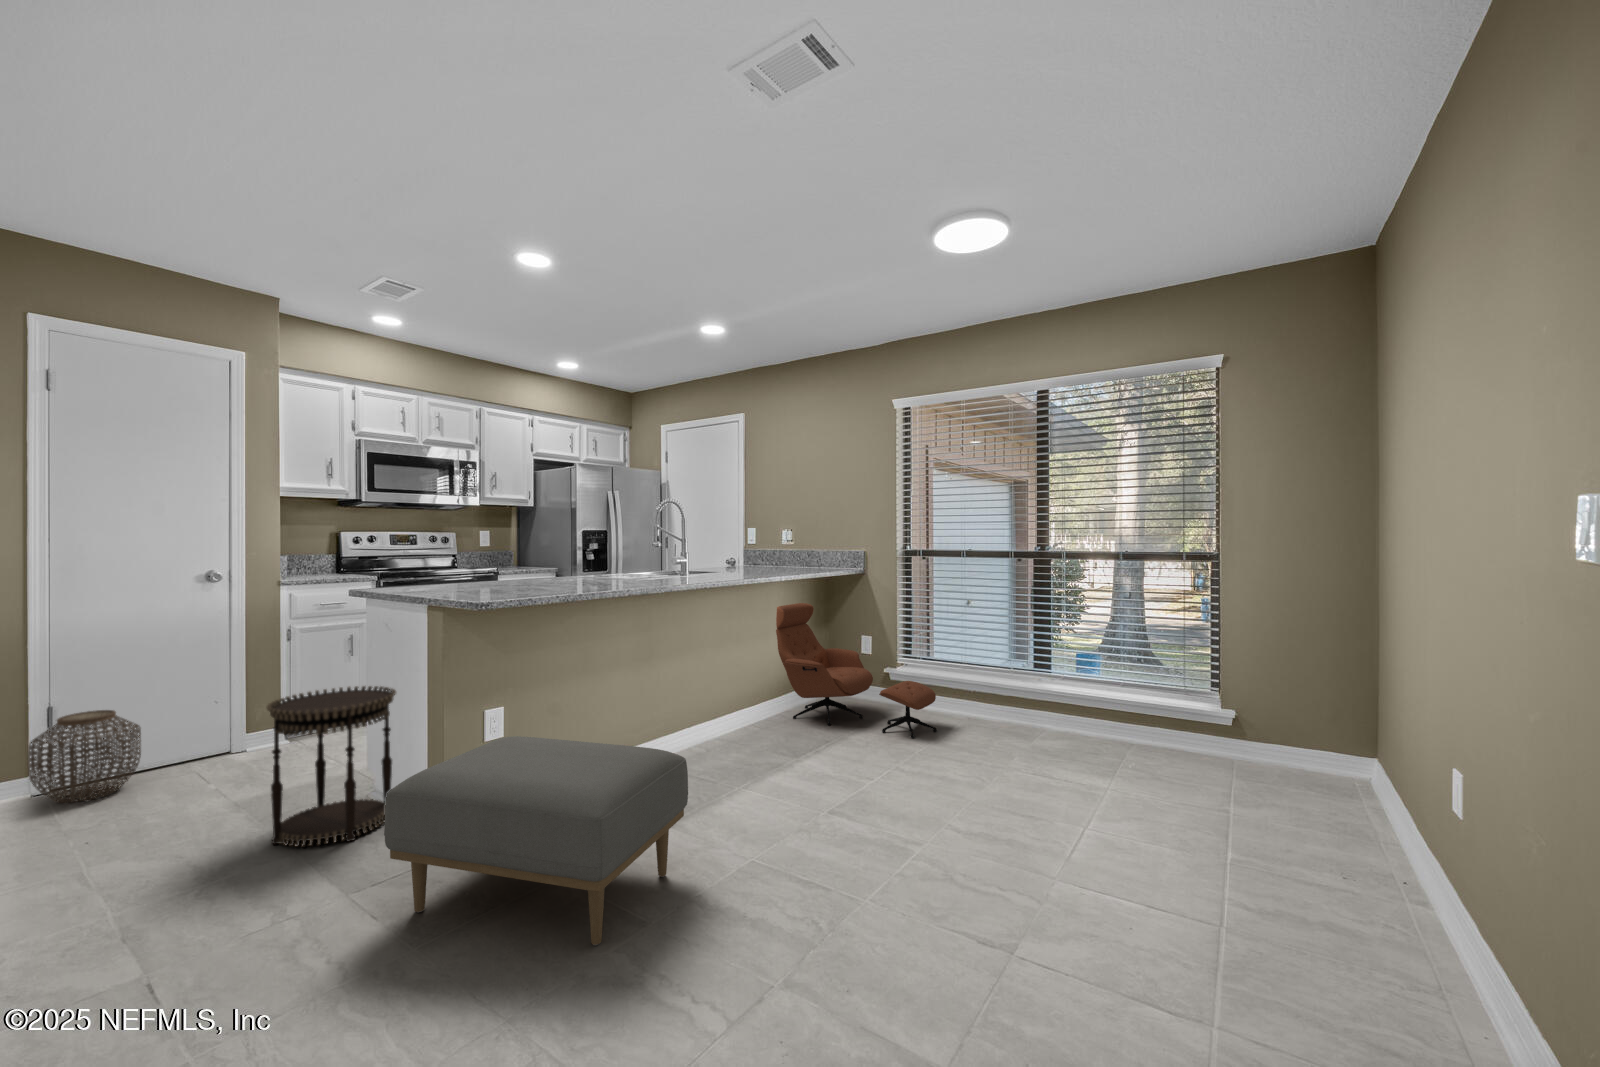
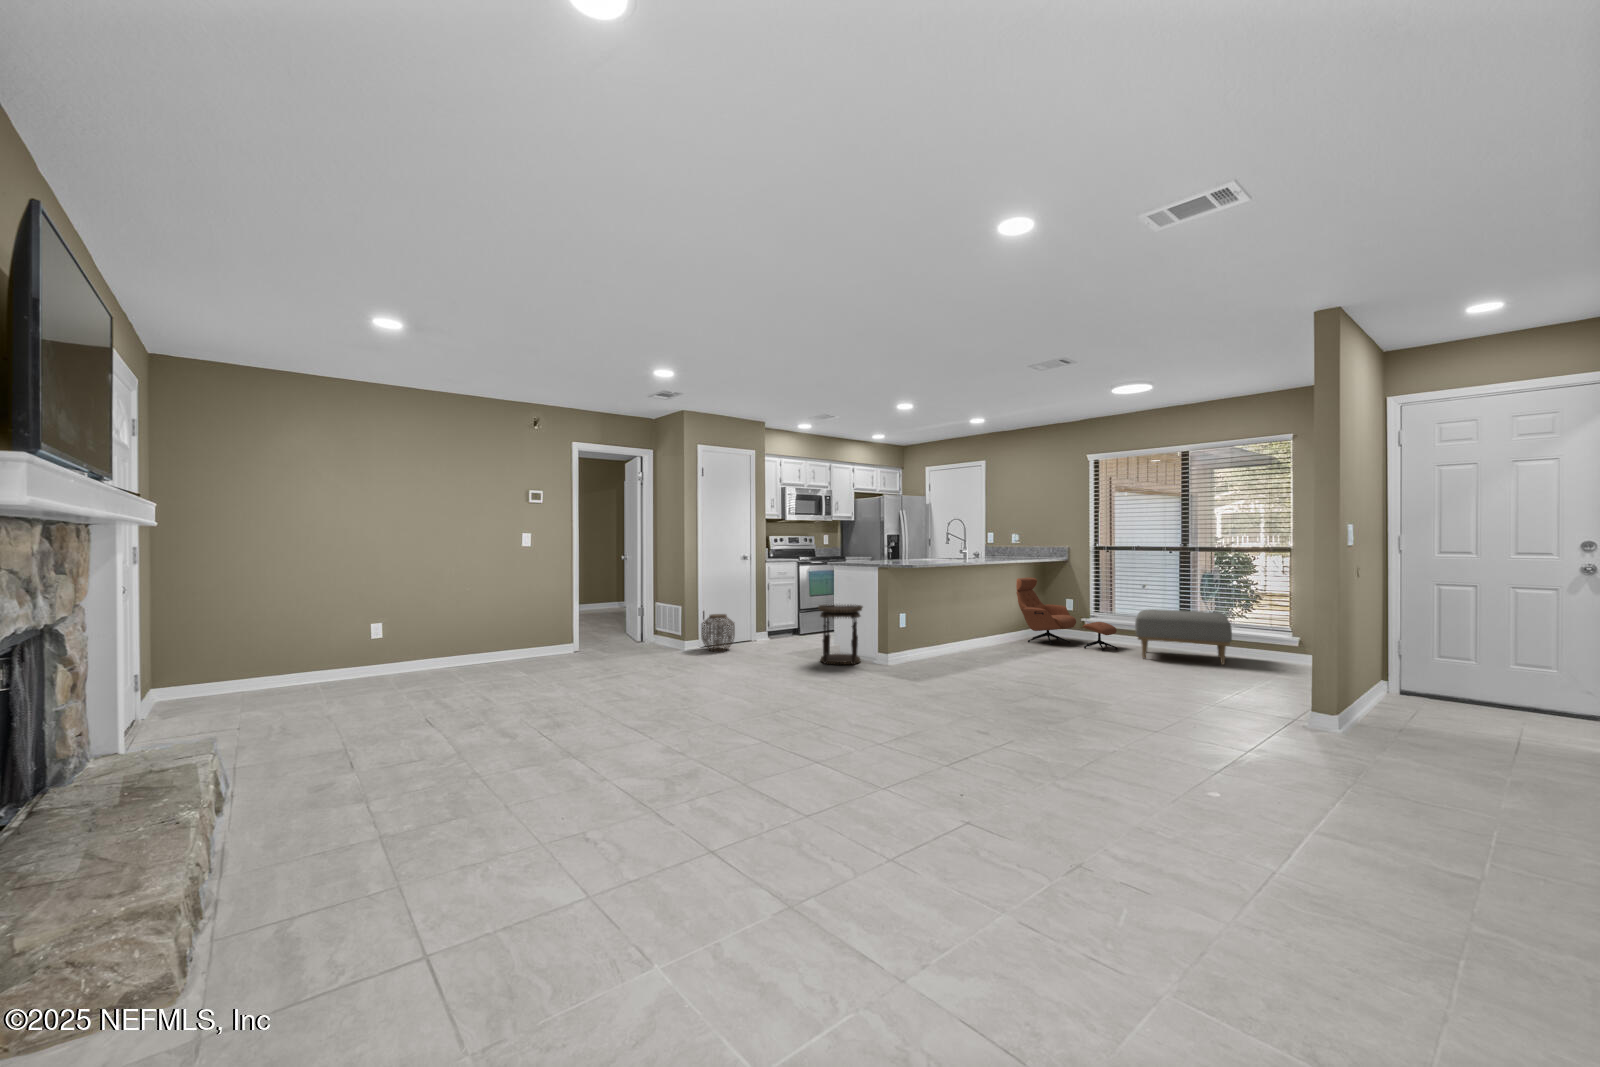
ottoman: present [384,736,688,945] -> present [1135,609,1232,665]

